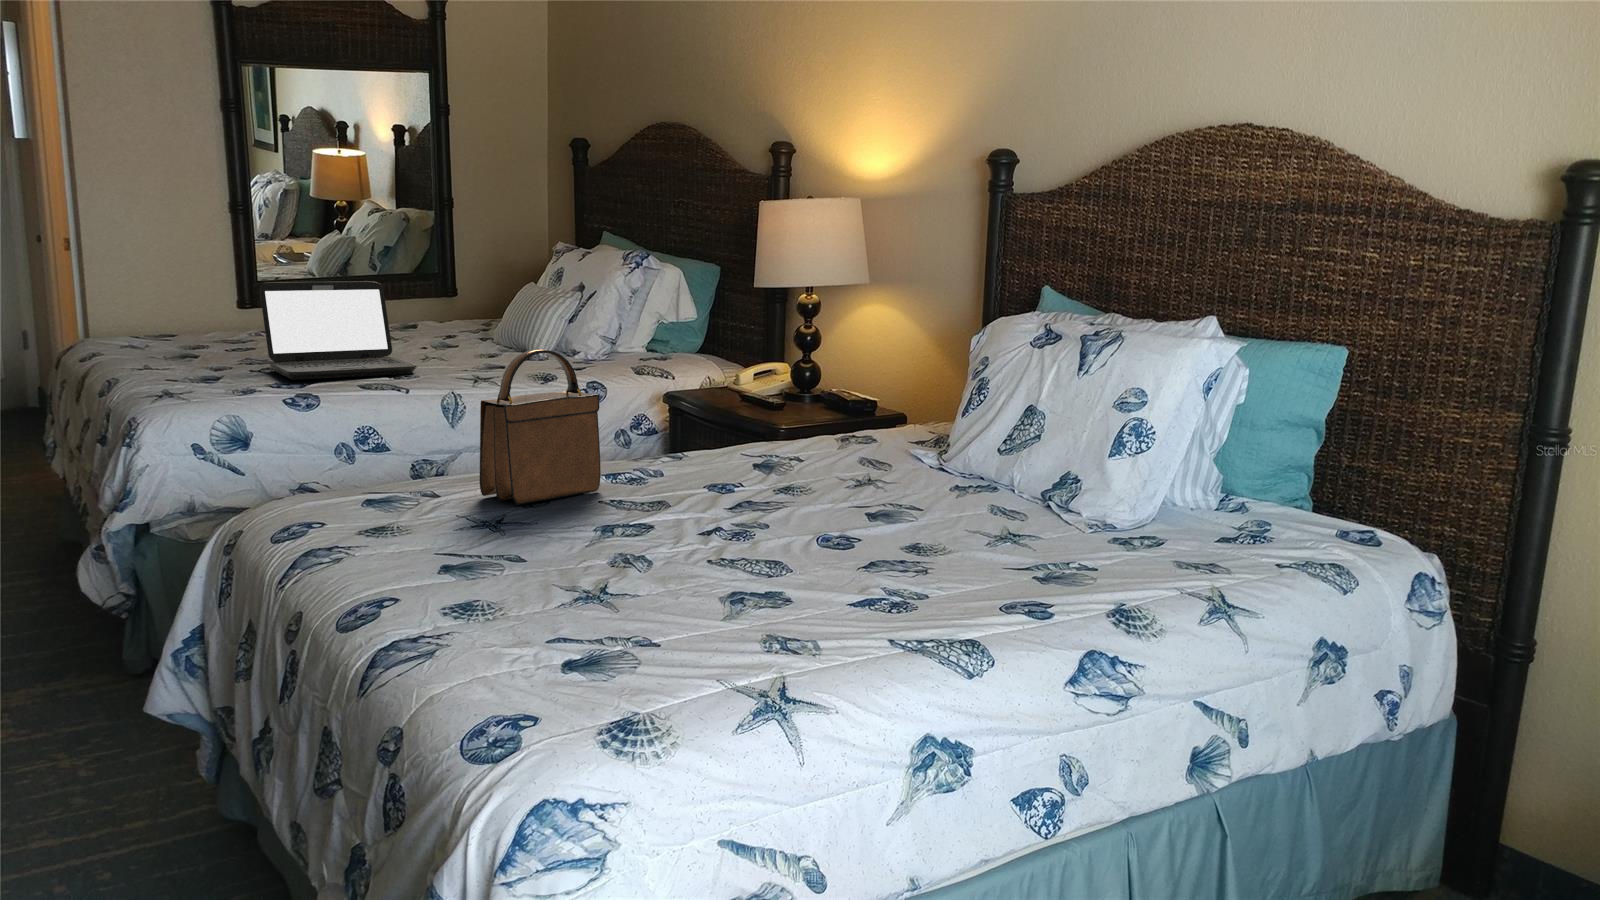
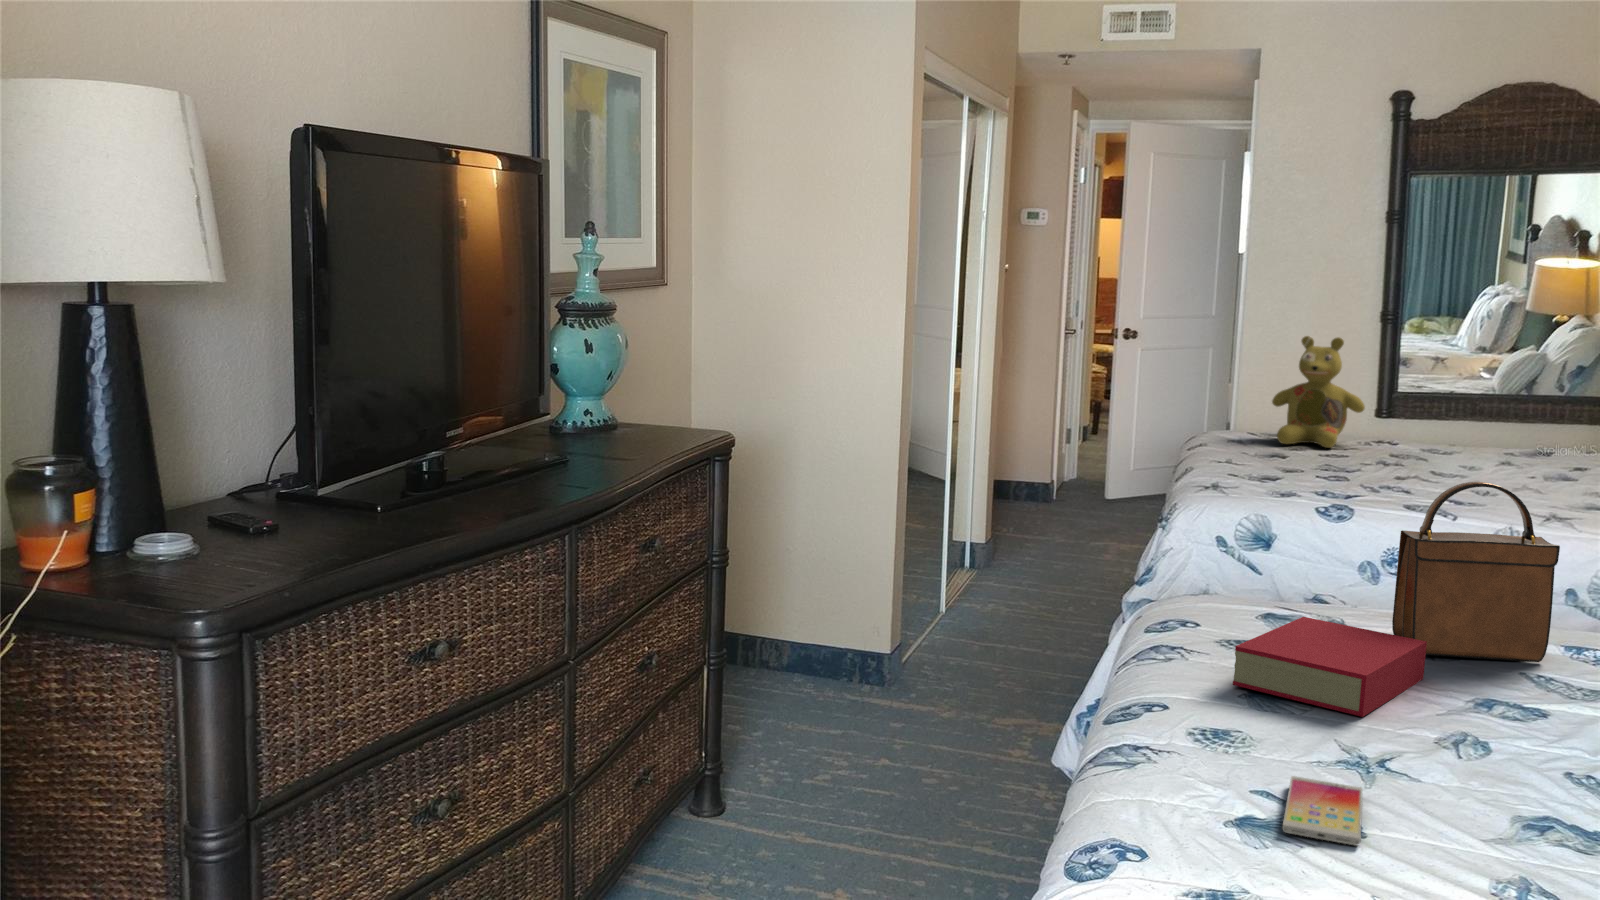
stuffed bear: none [147,231,246,345] -> present [1272,336,1365,448]
laptop: present [260,281,416,380] -> none [1339,389,1490,500]
book: none [417,490,543,565] -> present [1233,617,1427,717]
smartphone: none [566,611,667,662] -> present [1282,776,1362,845]

